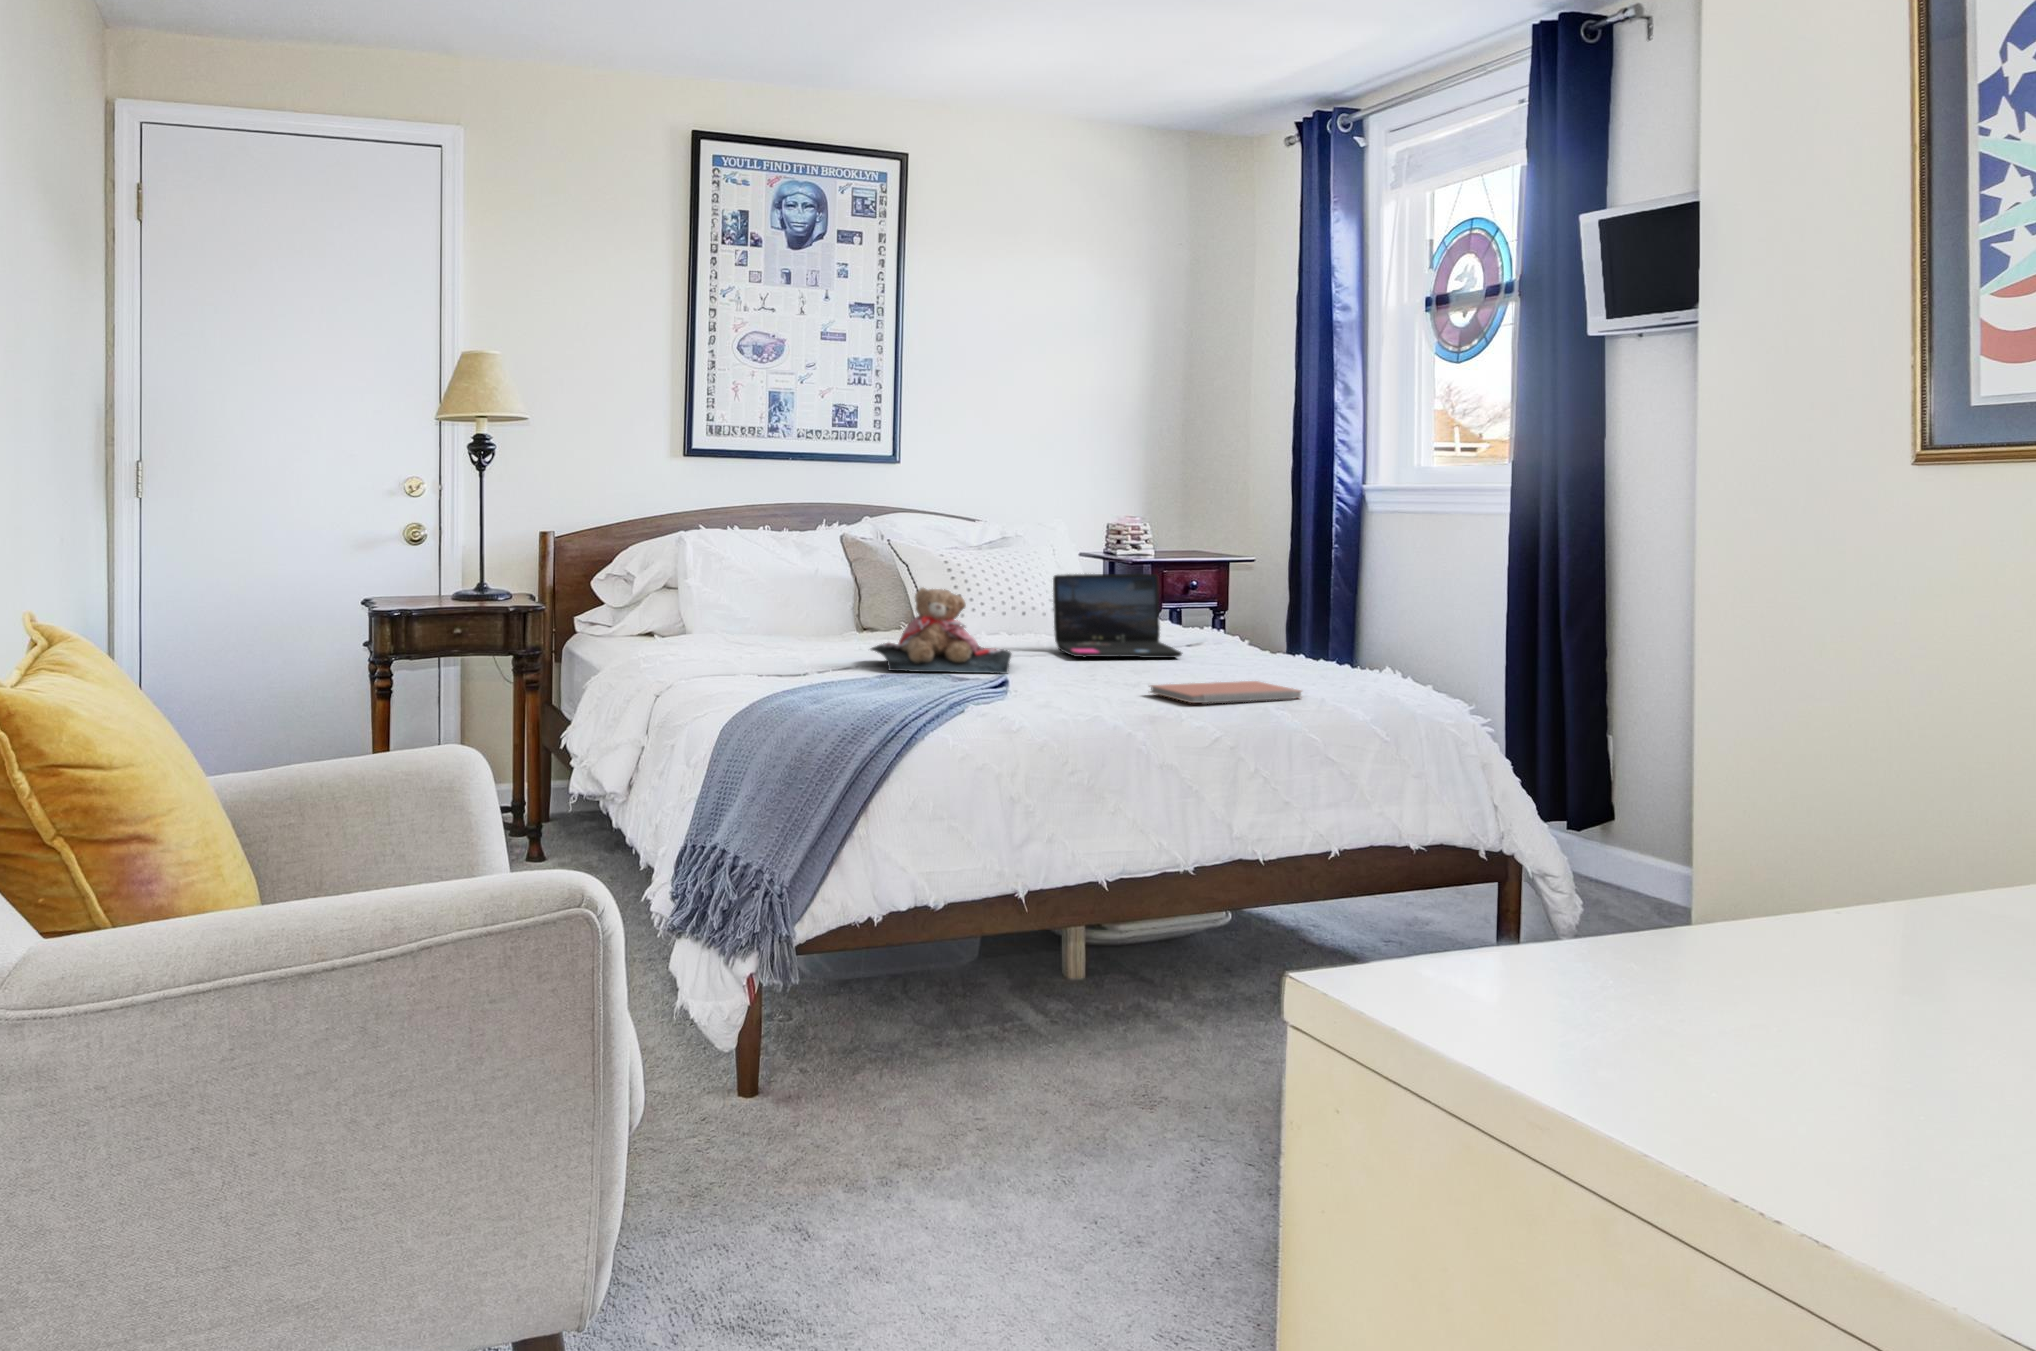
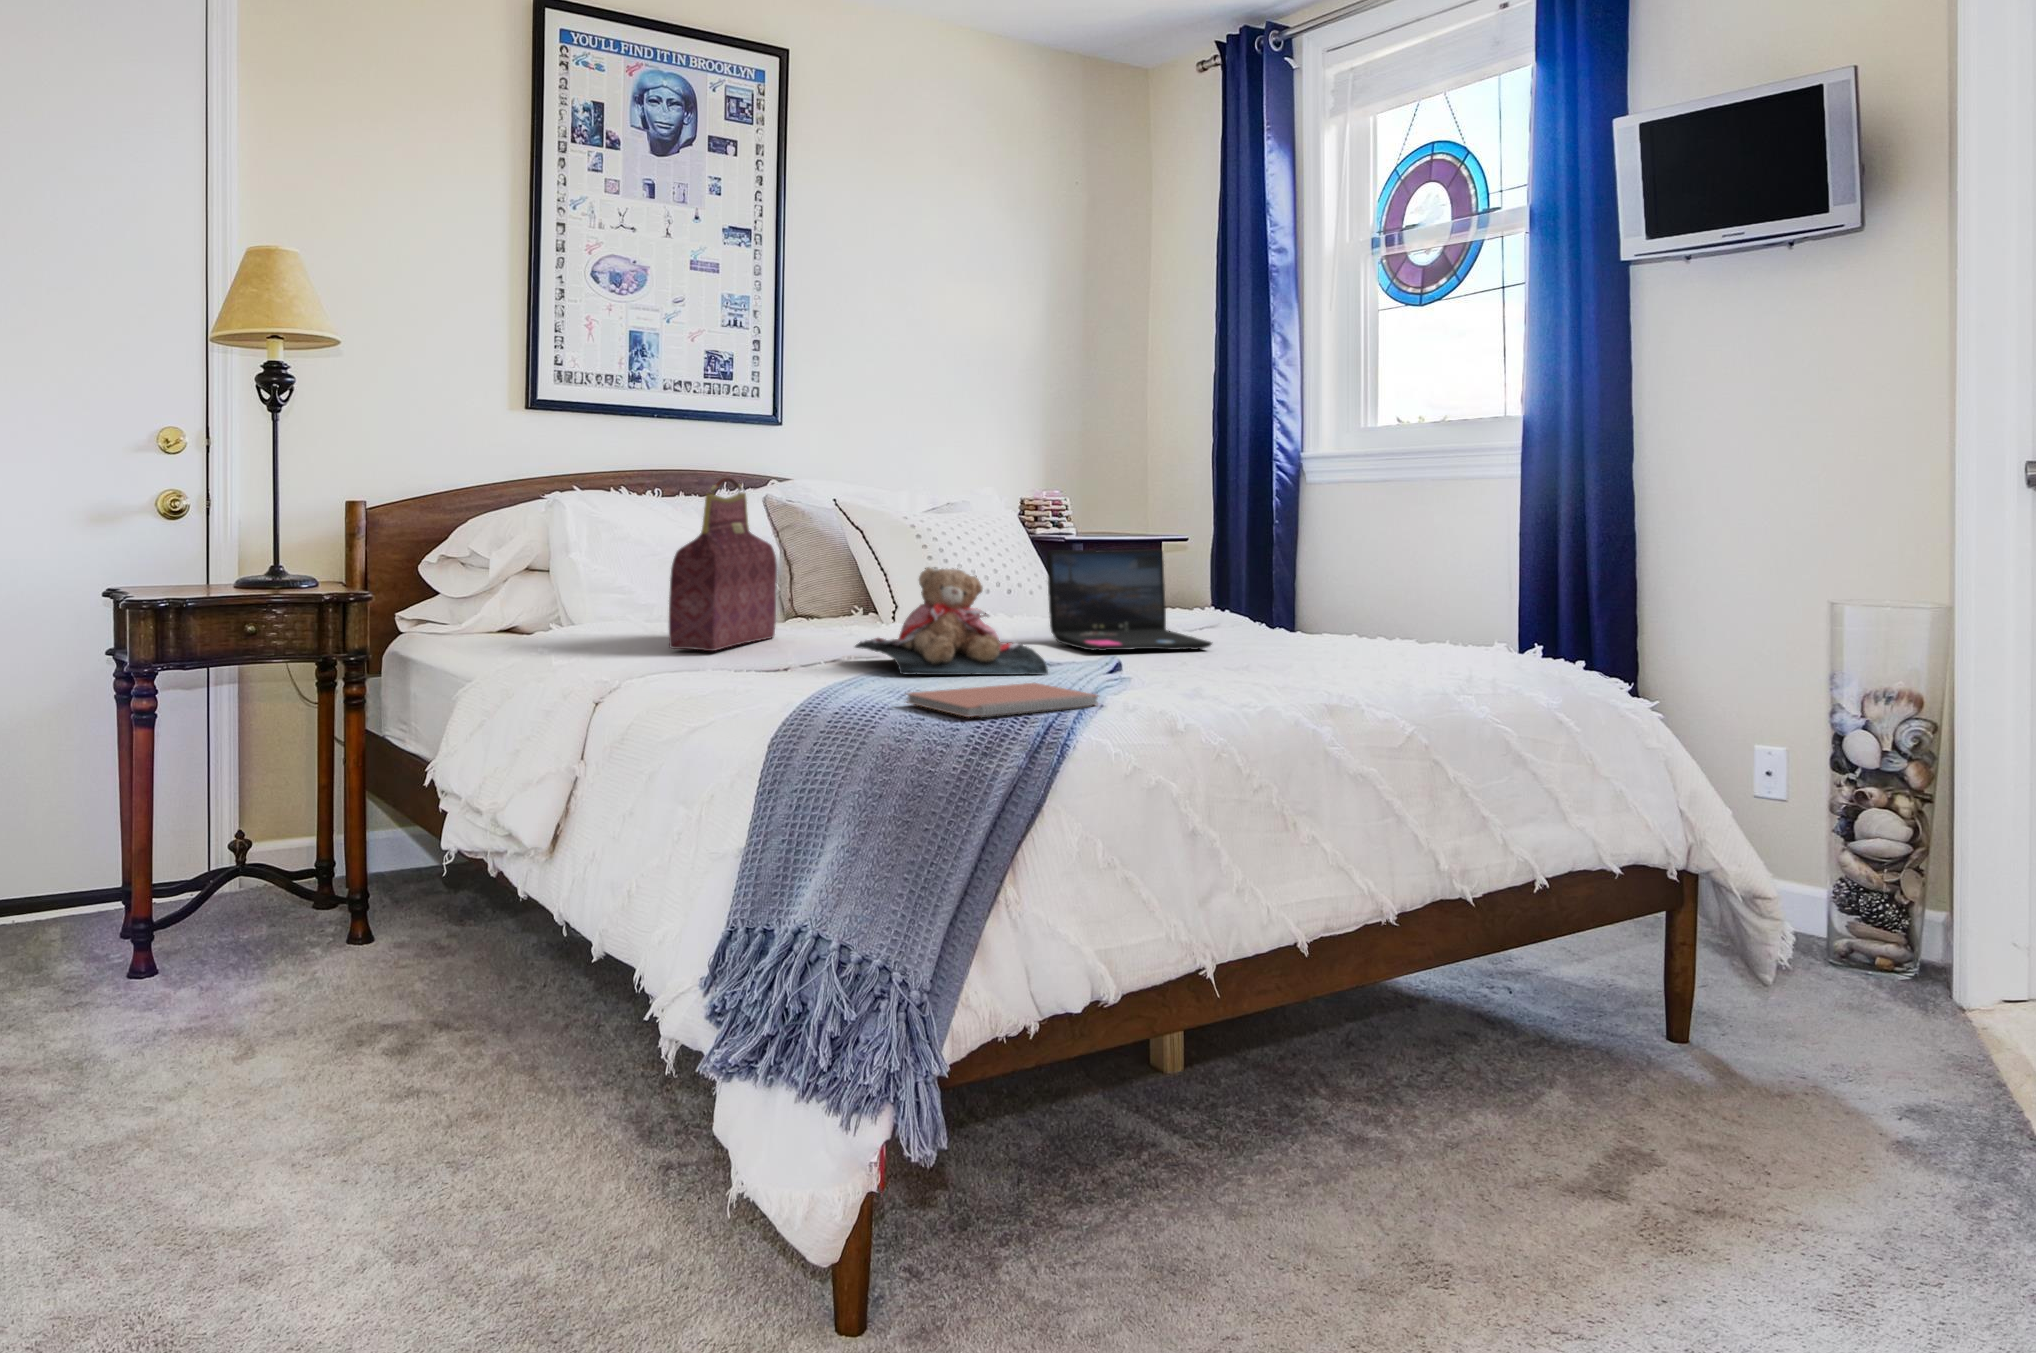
handbag: none [741,515,841,651] -> present [669,477,777,651]
notebook: present [1150,681,1301,703] -> present [906,683,1098,717]

